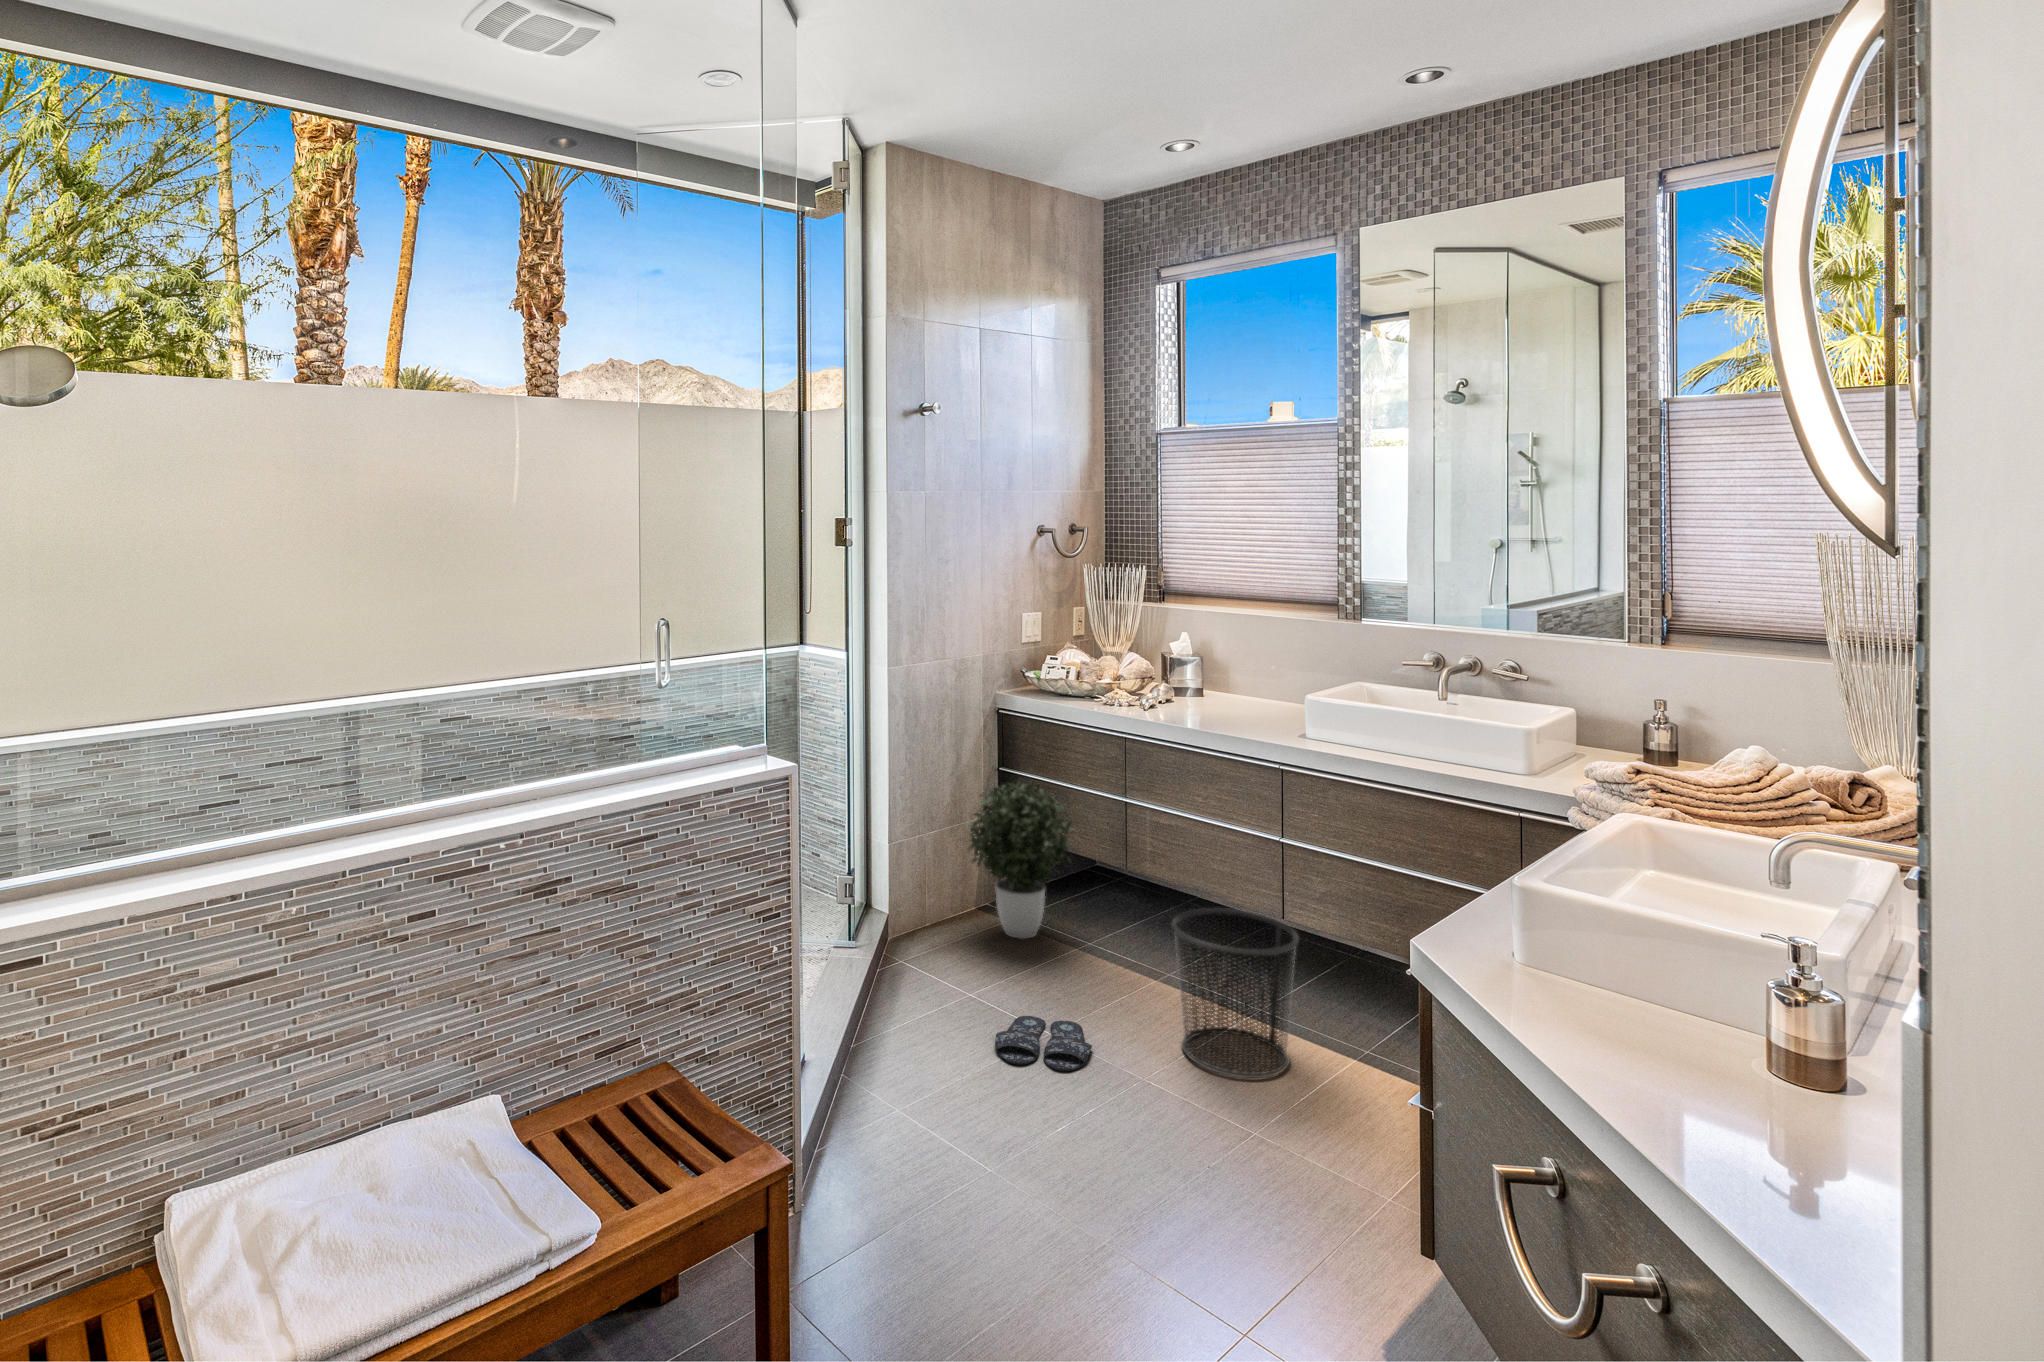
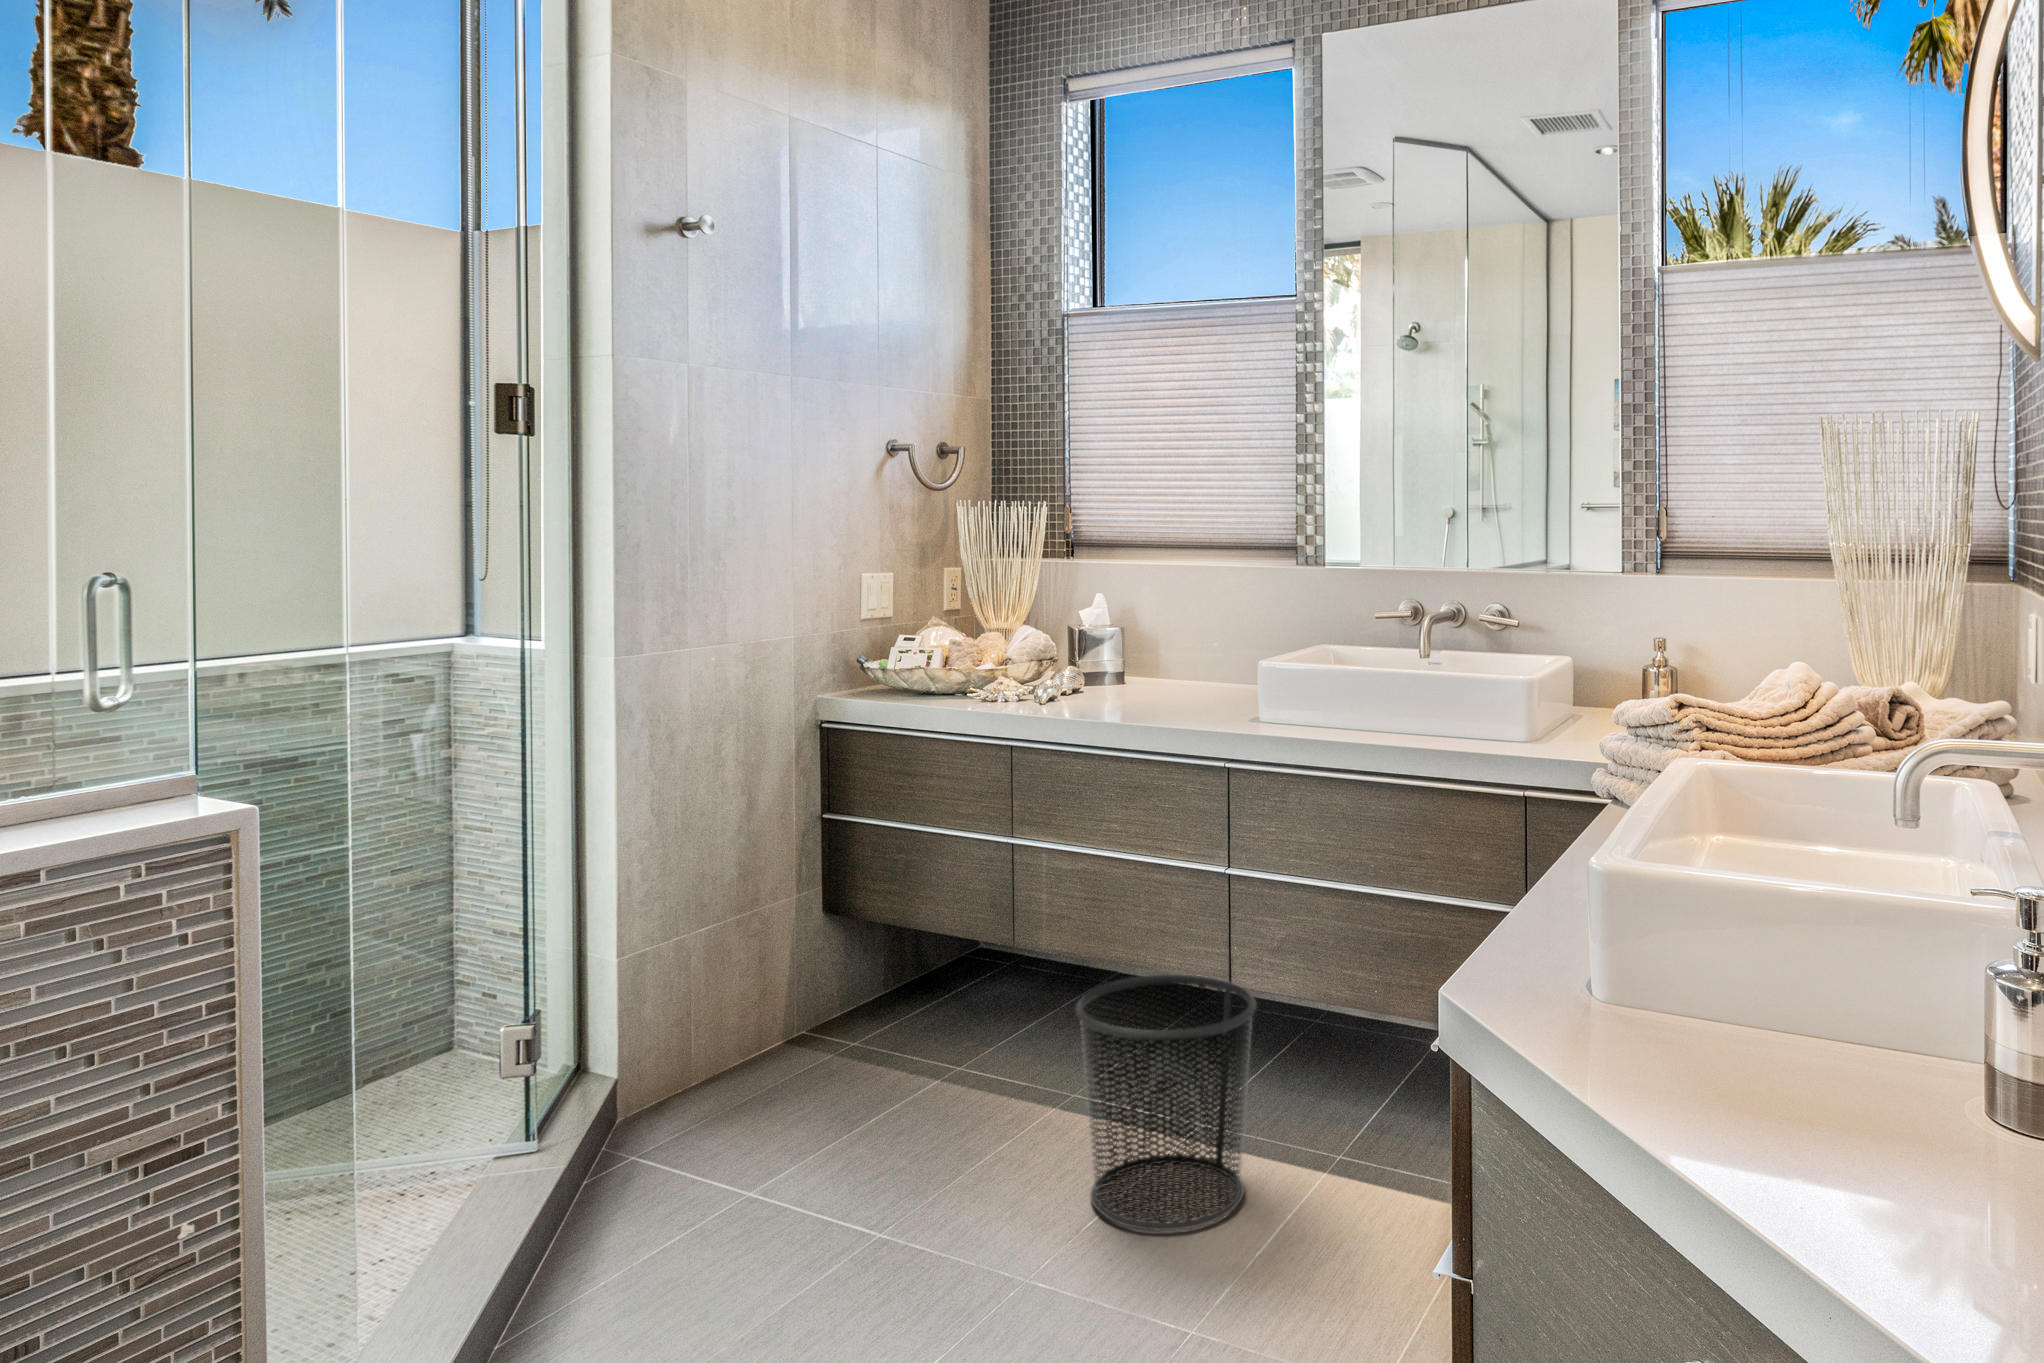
potted plant: present [968,781,1073,939] -> none [759,821,938,1072]
slippers: present [995,1016,1092,1071] -> none [789,1192,953,1285]

